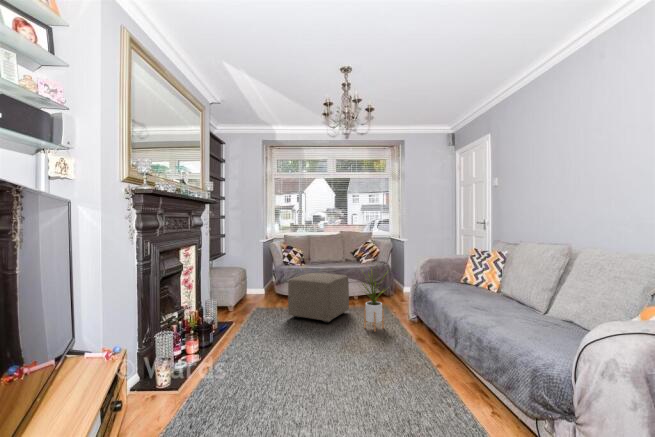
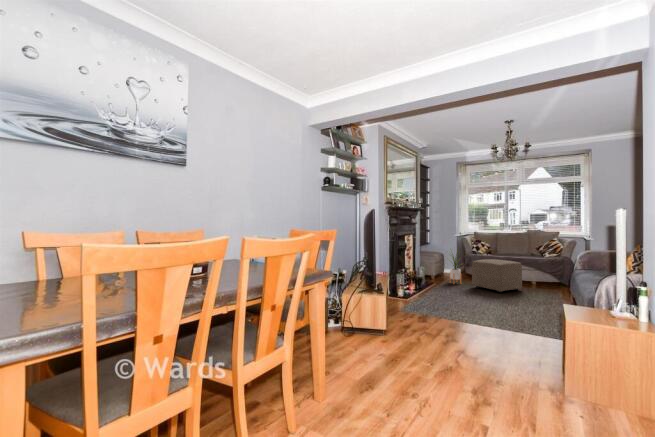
house plant: present [363,268,386,331] -> present [450,251,461,284]

